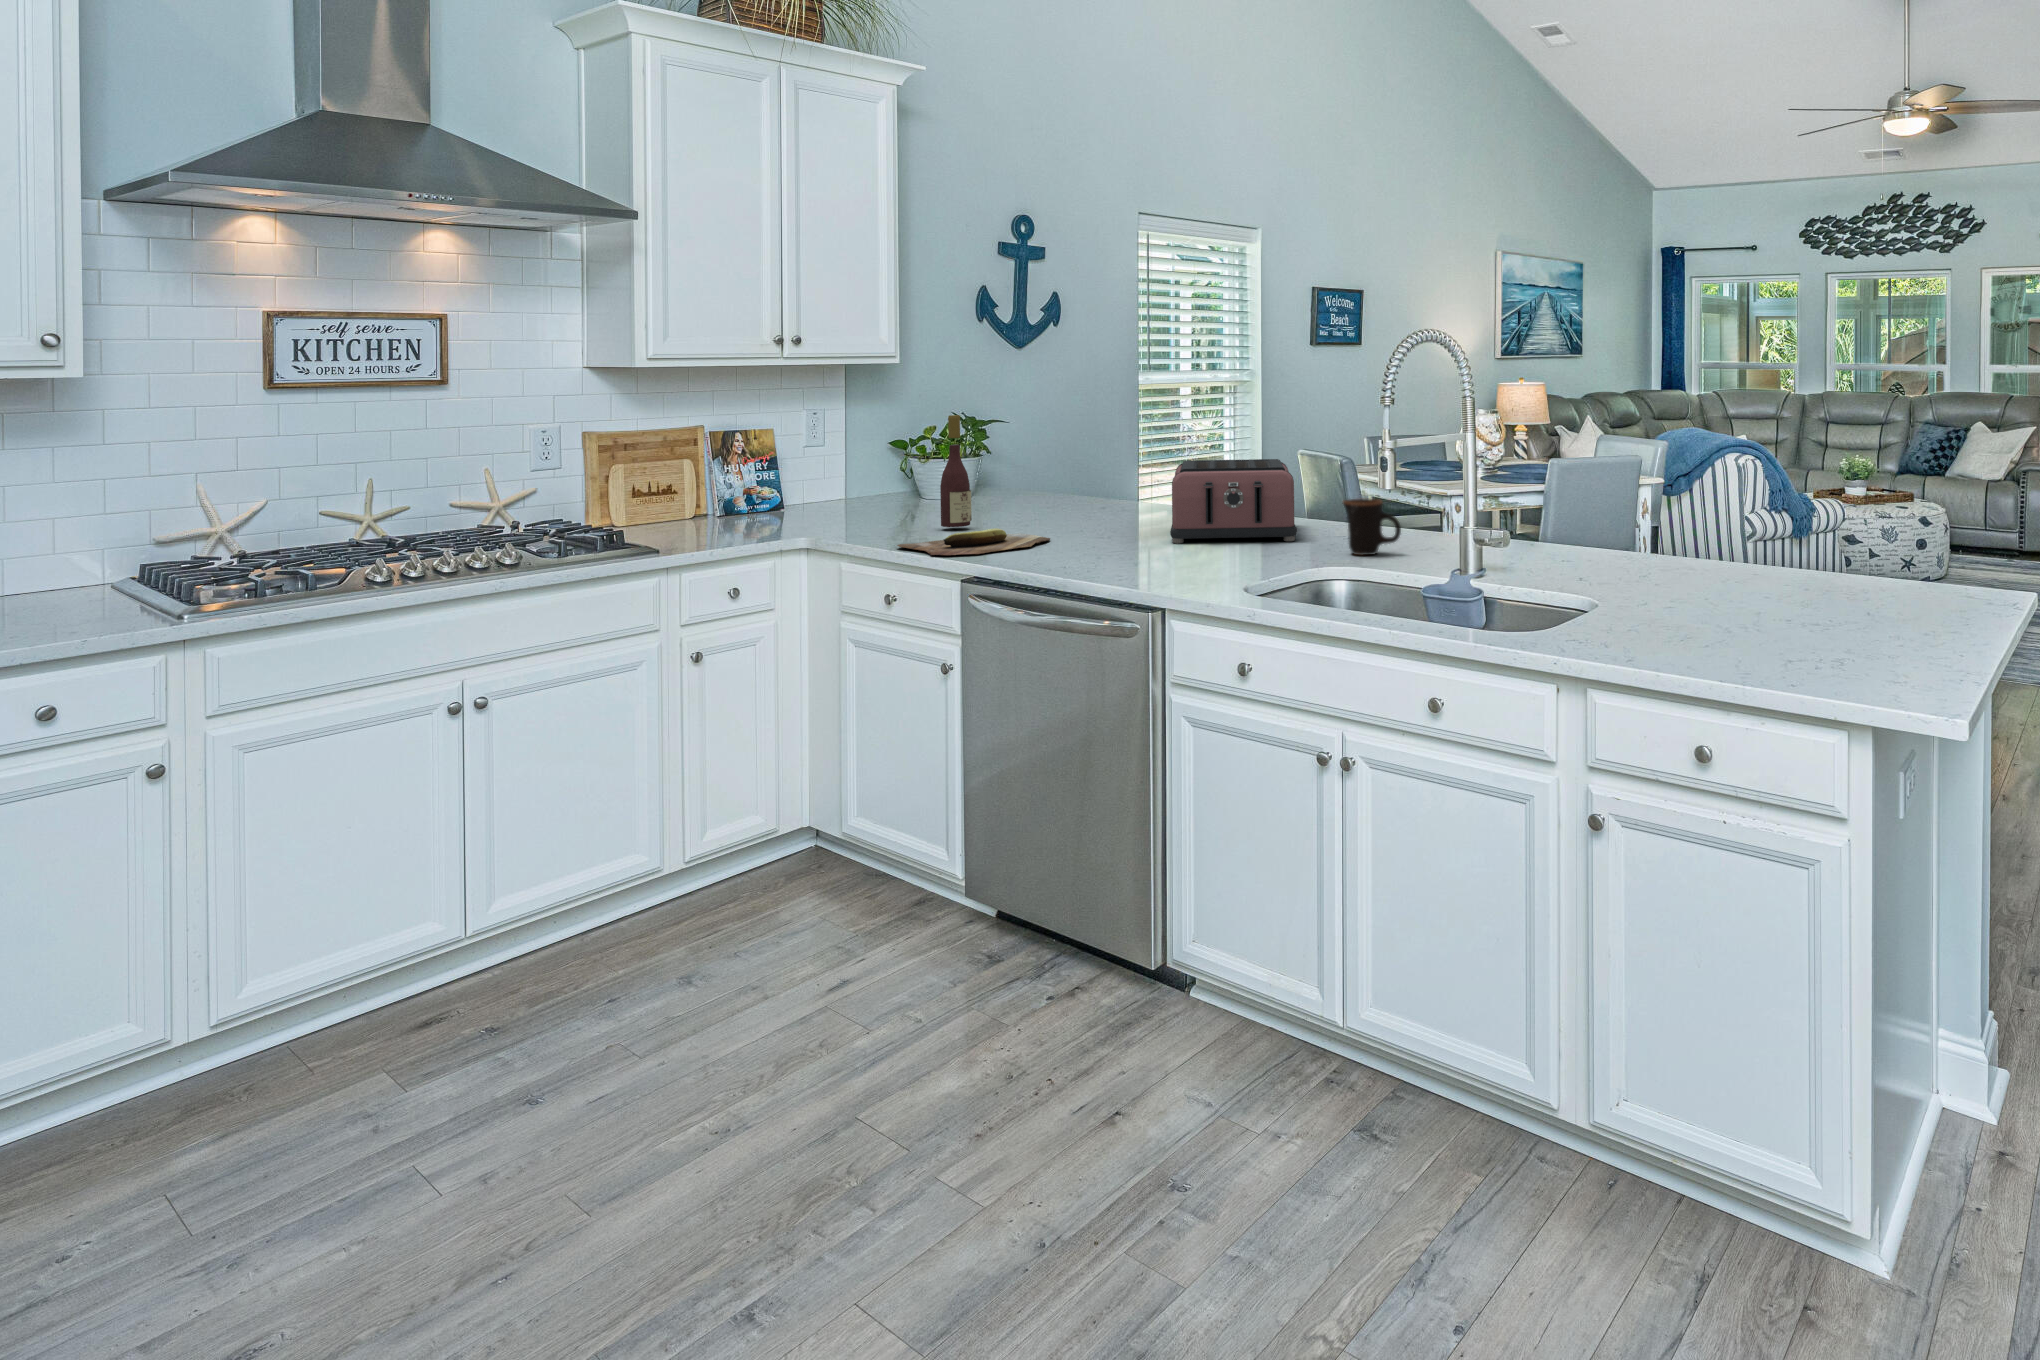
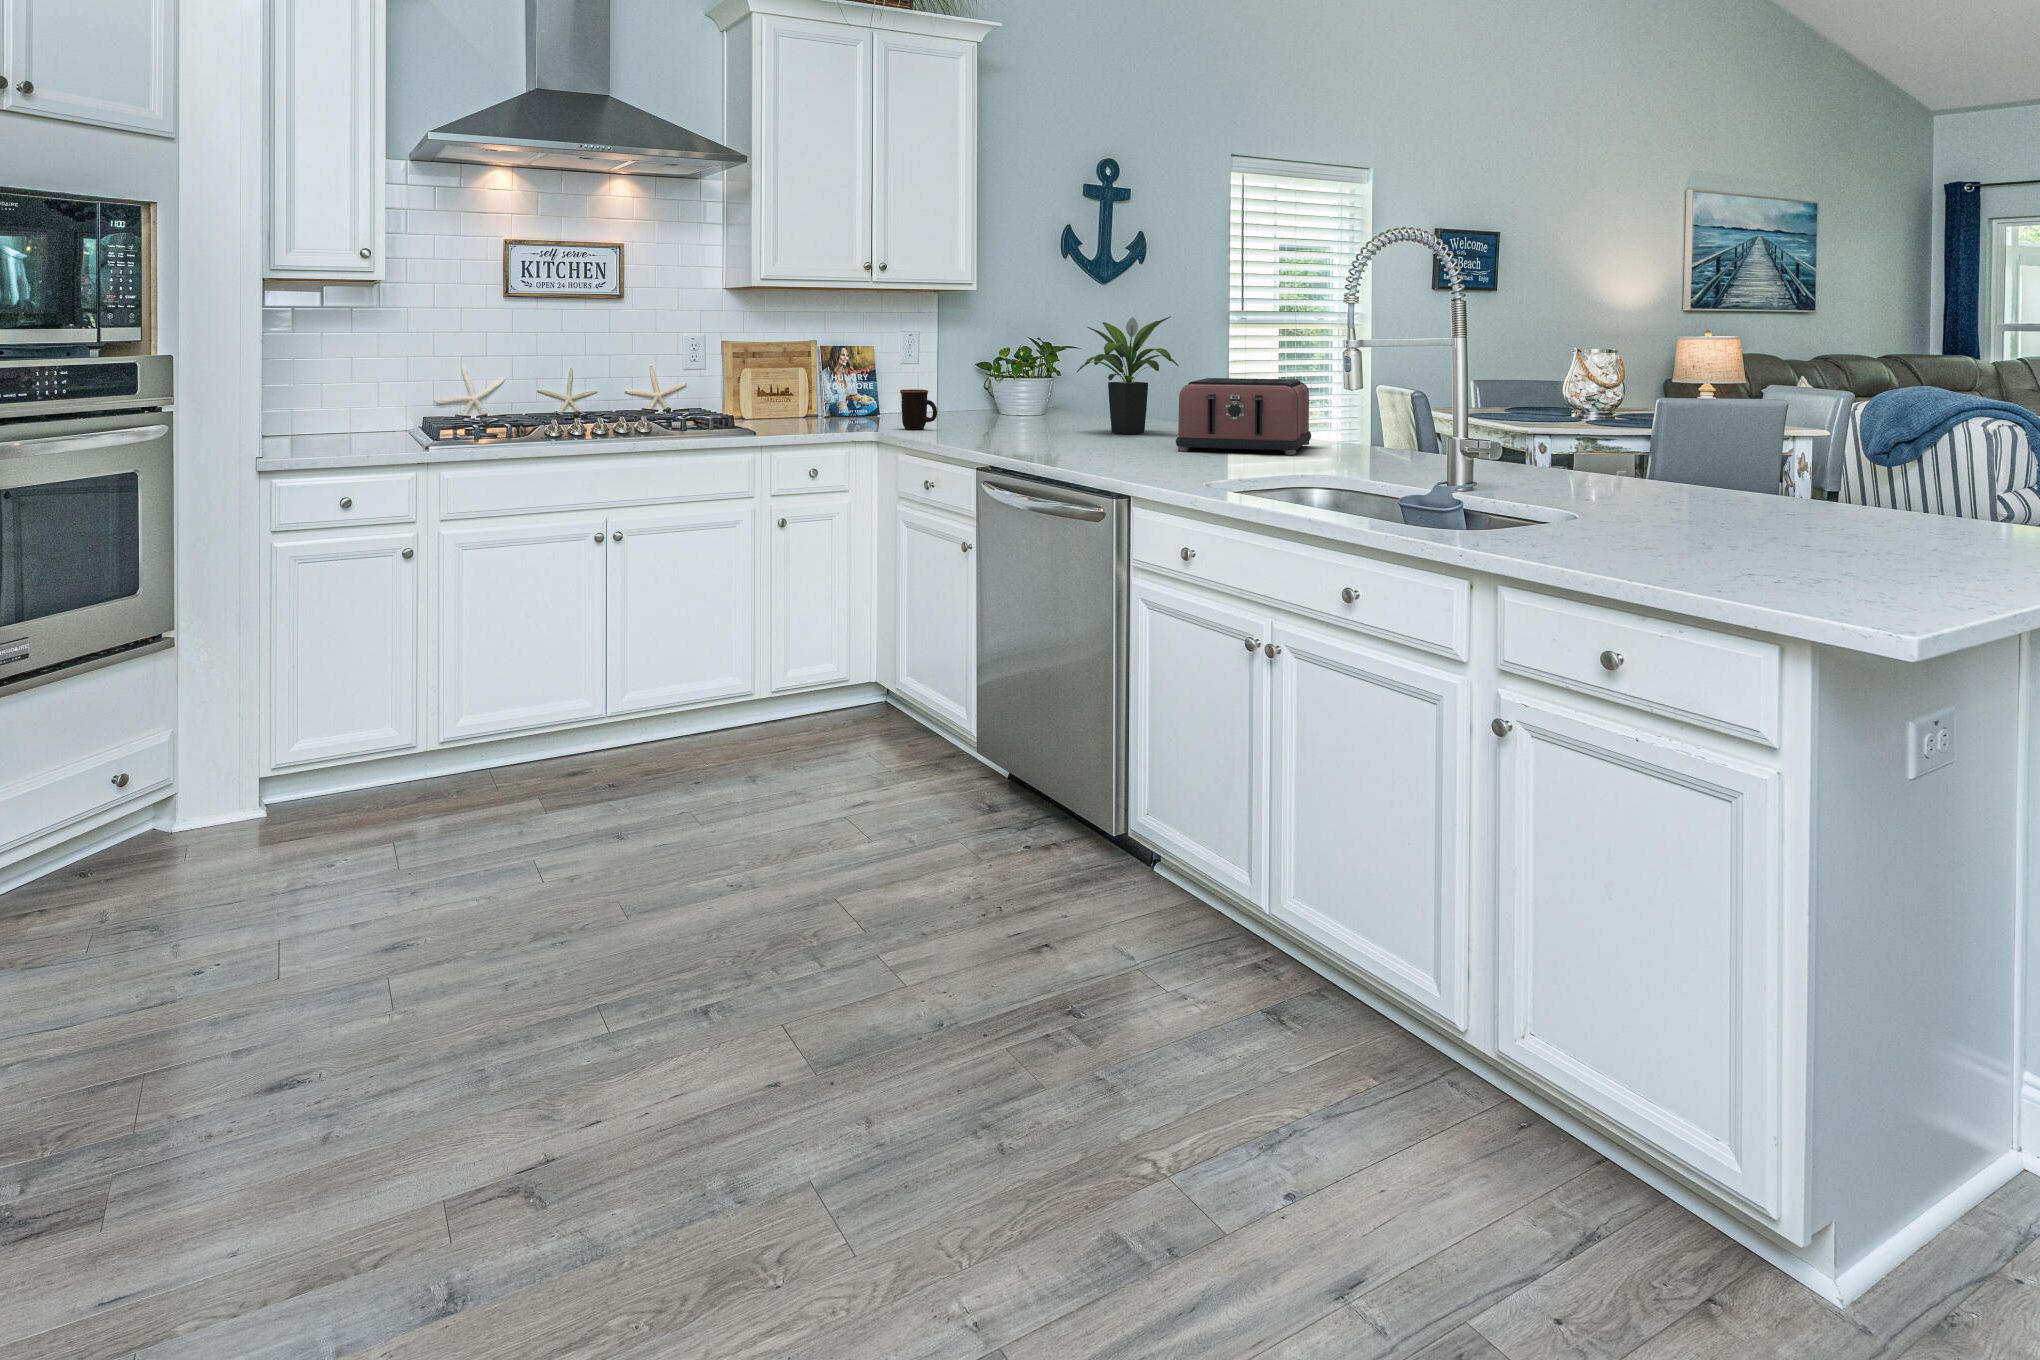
potted plant: none [1028,393,1140,520] -> present [1077,317,1178,434]
wine bottle: present [940,415,972,527] -> none [990,332,1018,435]
mug: present [1342,499,1401,555] -> present [900,389,937,430]
cutting board: present [897,529,1050,555] -> none [937,430,1072,448]

